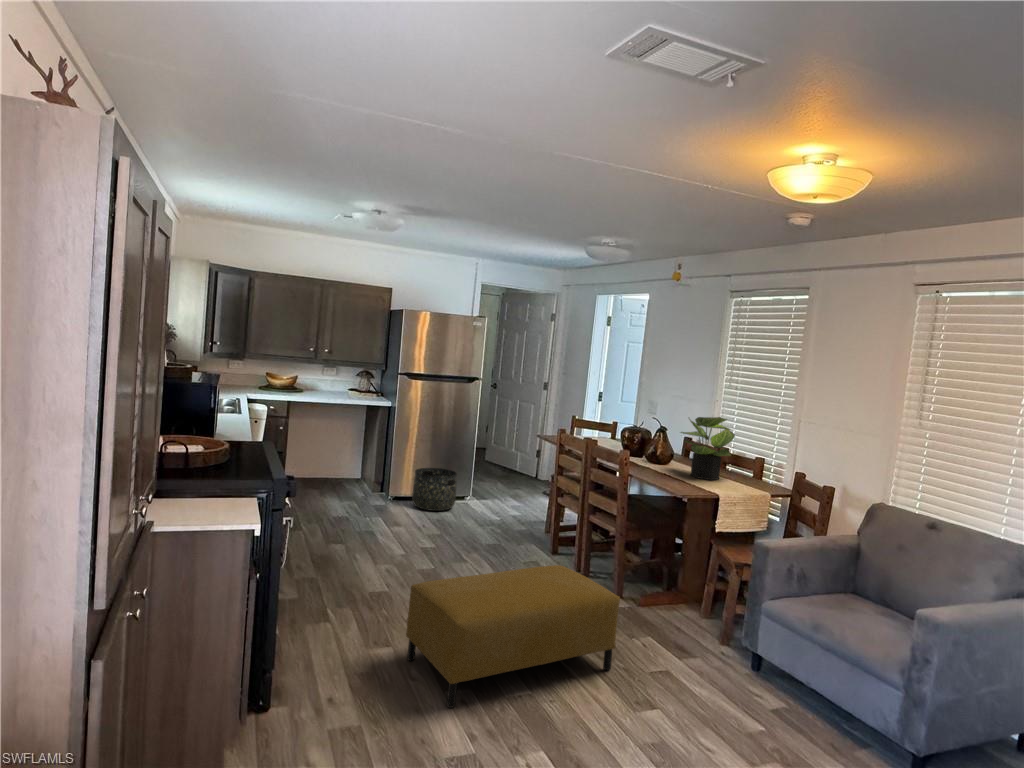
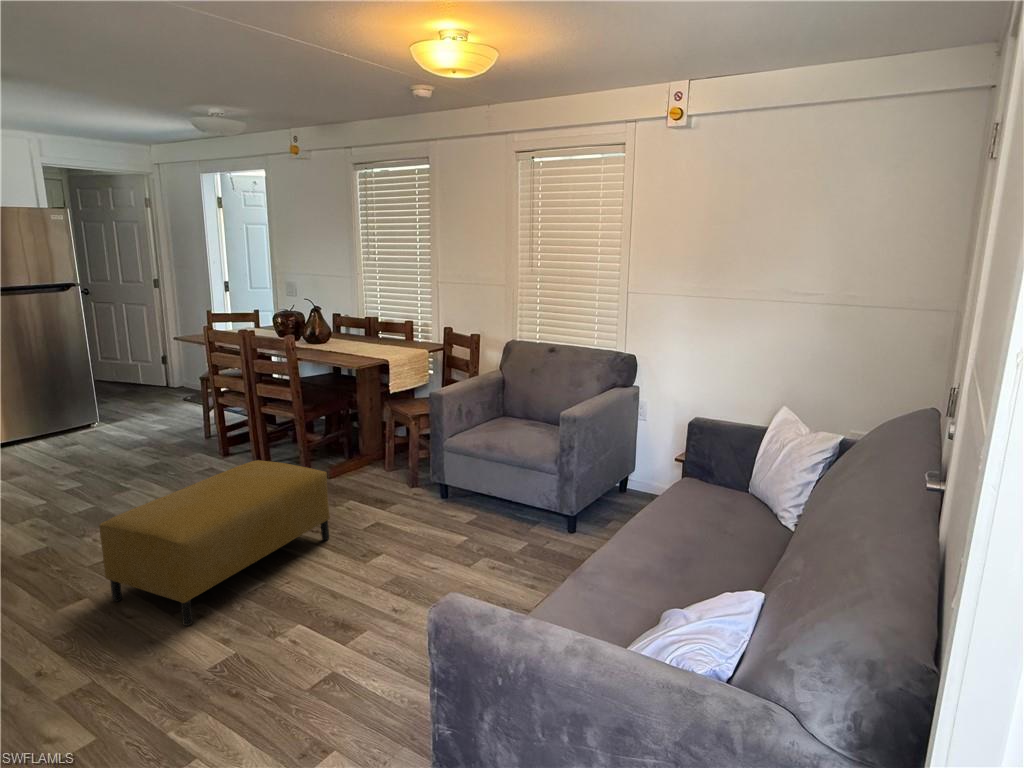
potted plant: present [681,417,735,480] -> none [334,288,388,349]
basket: present [412,468,457,511] -> none [17,397,83,449]

